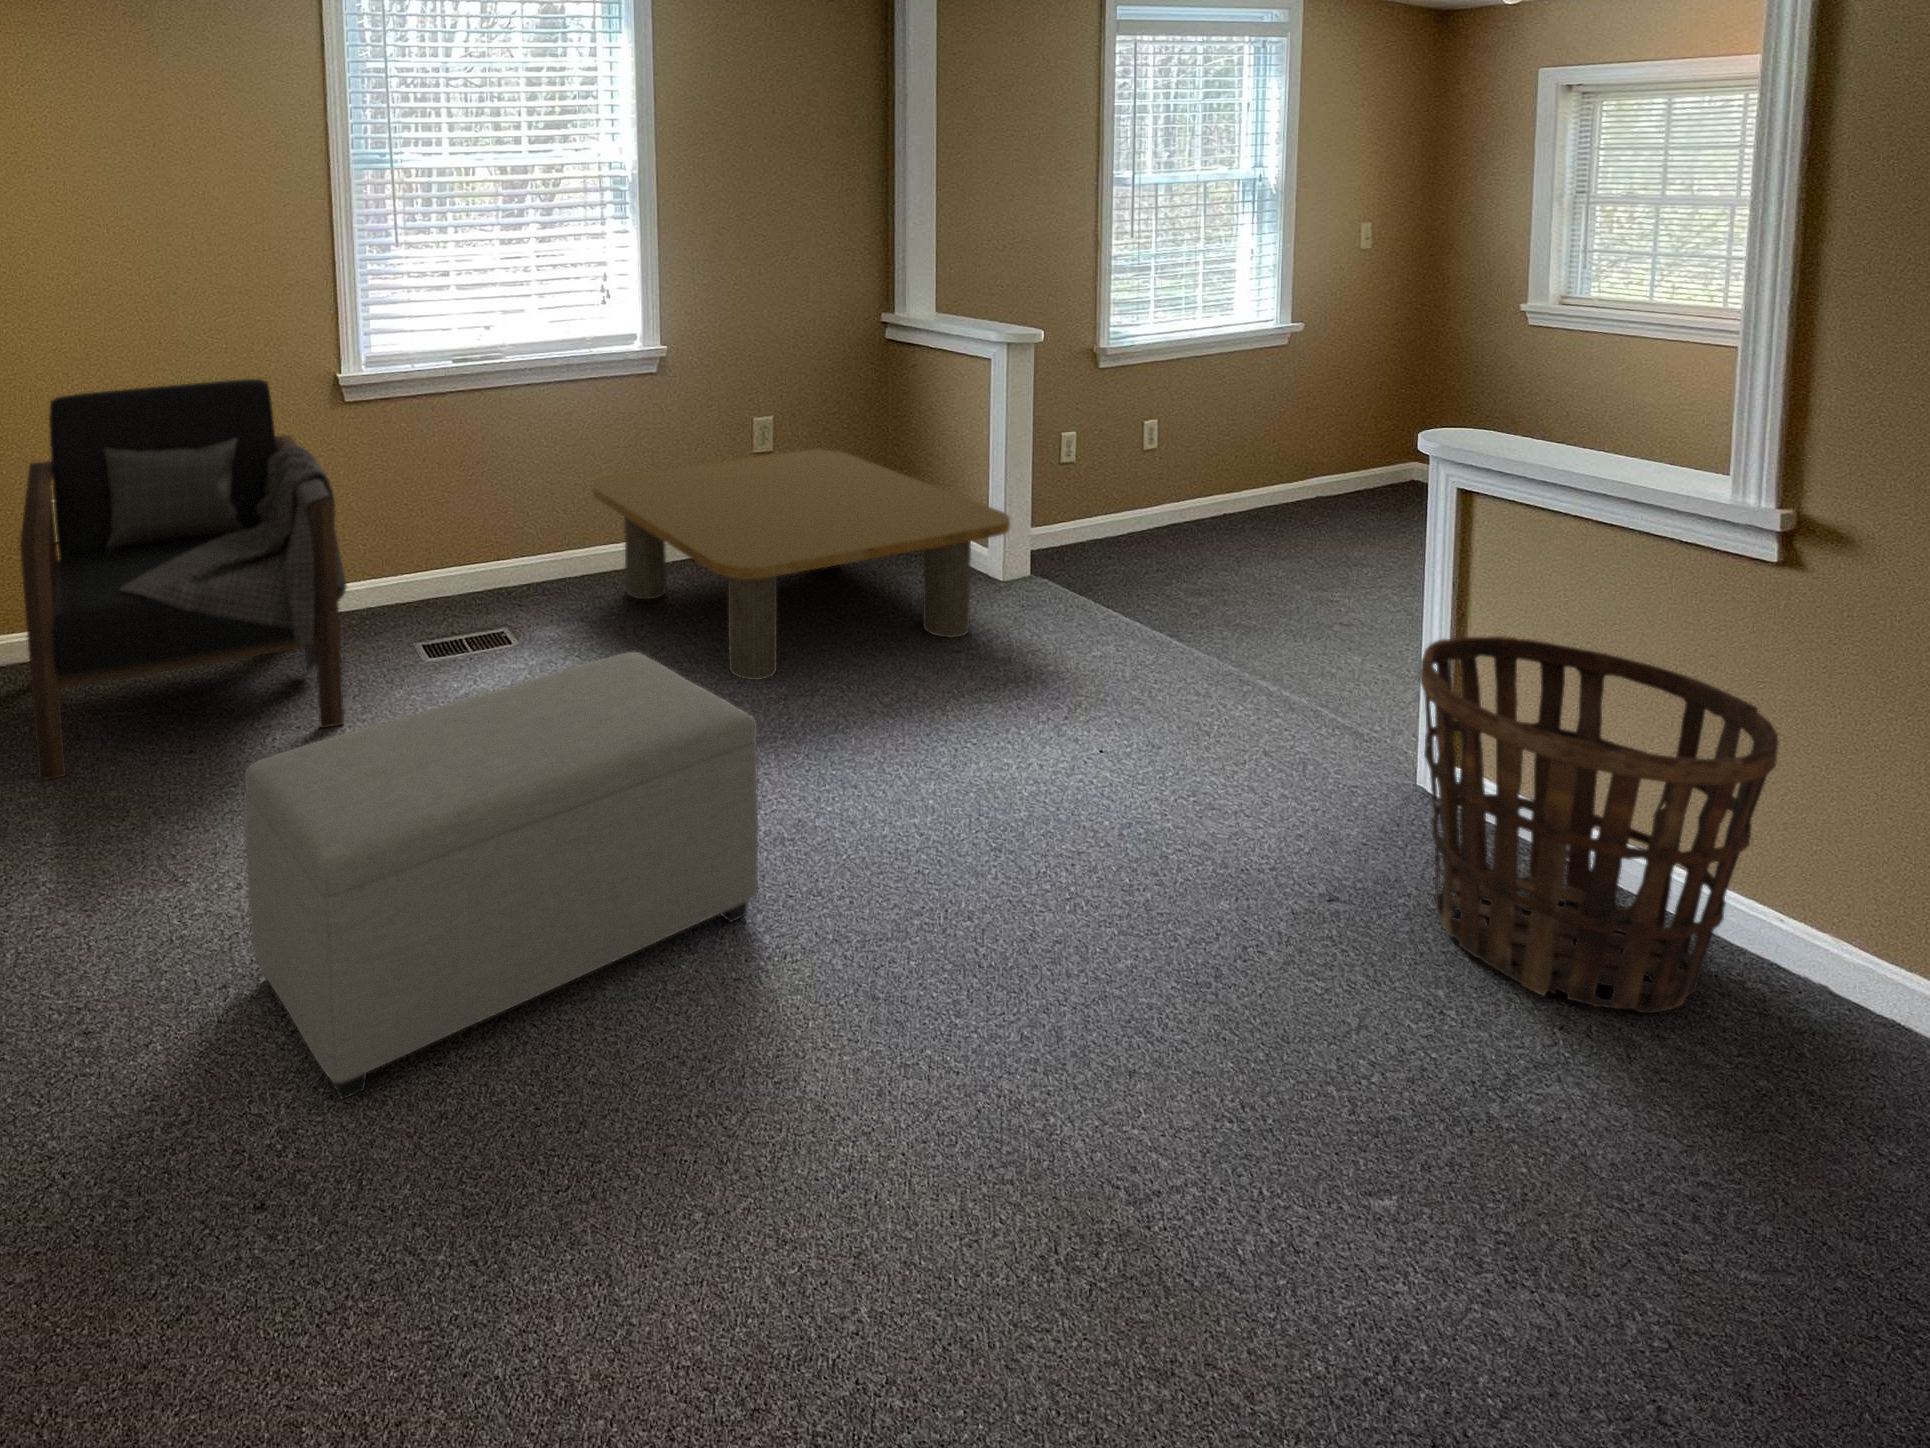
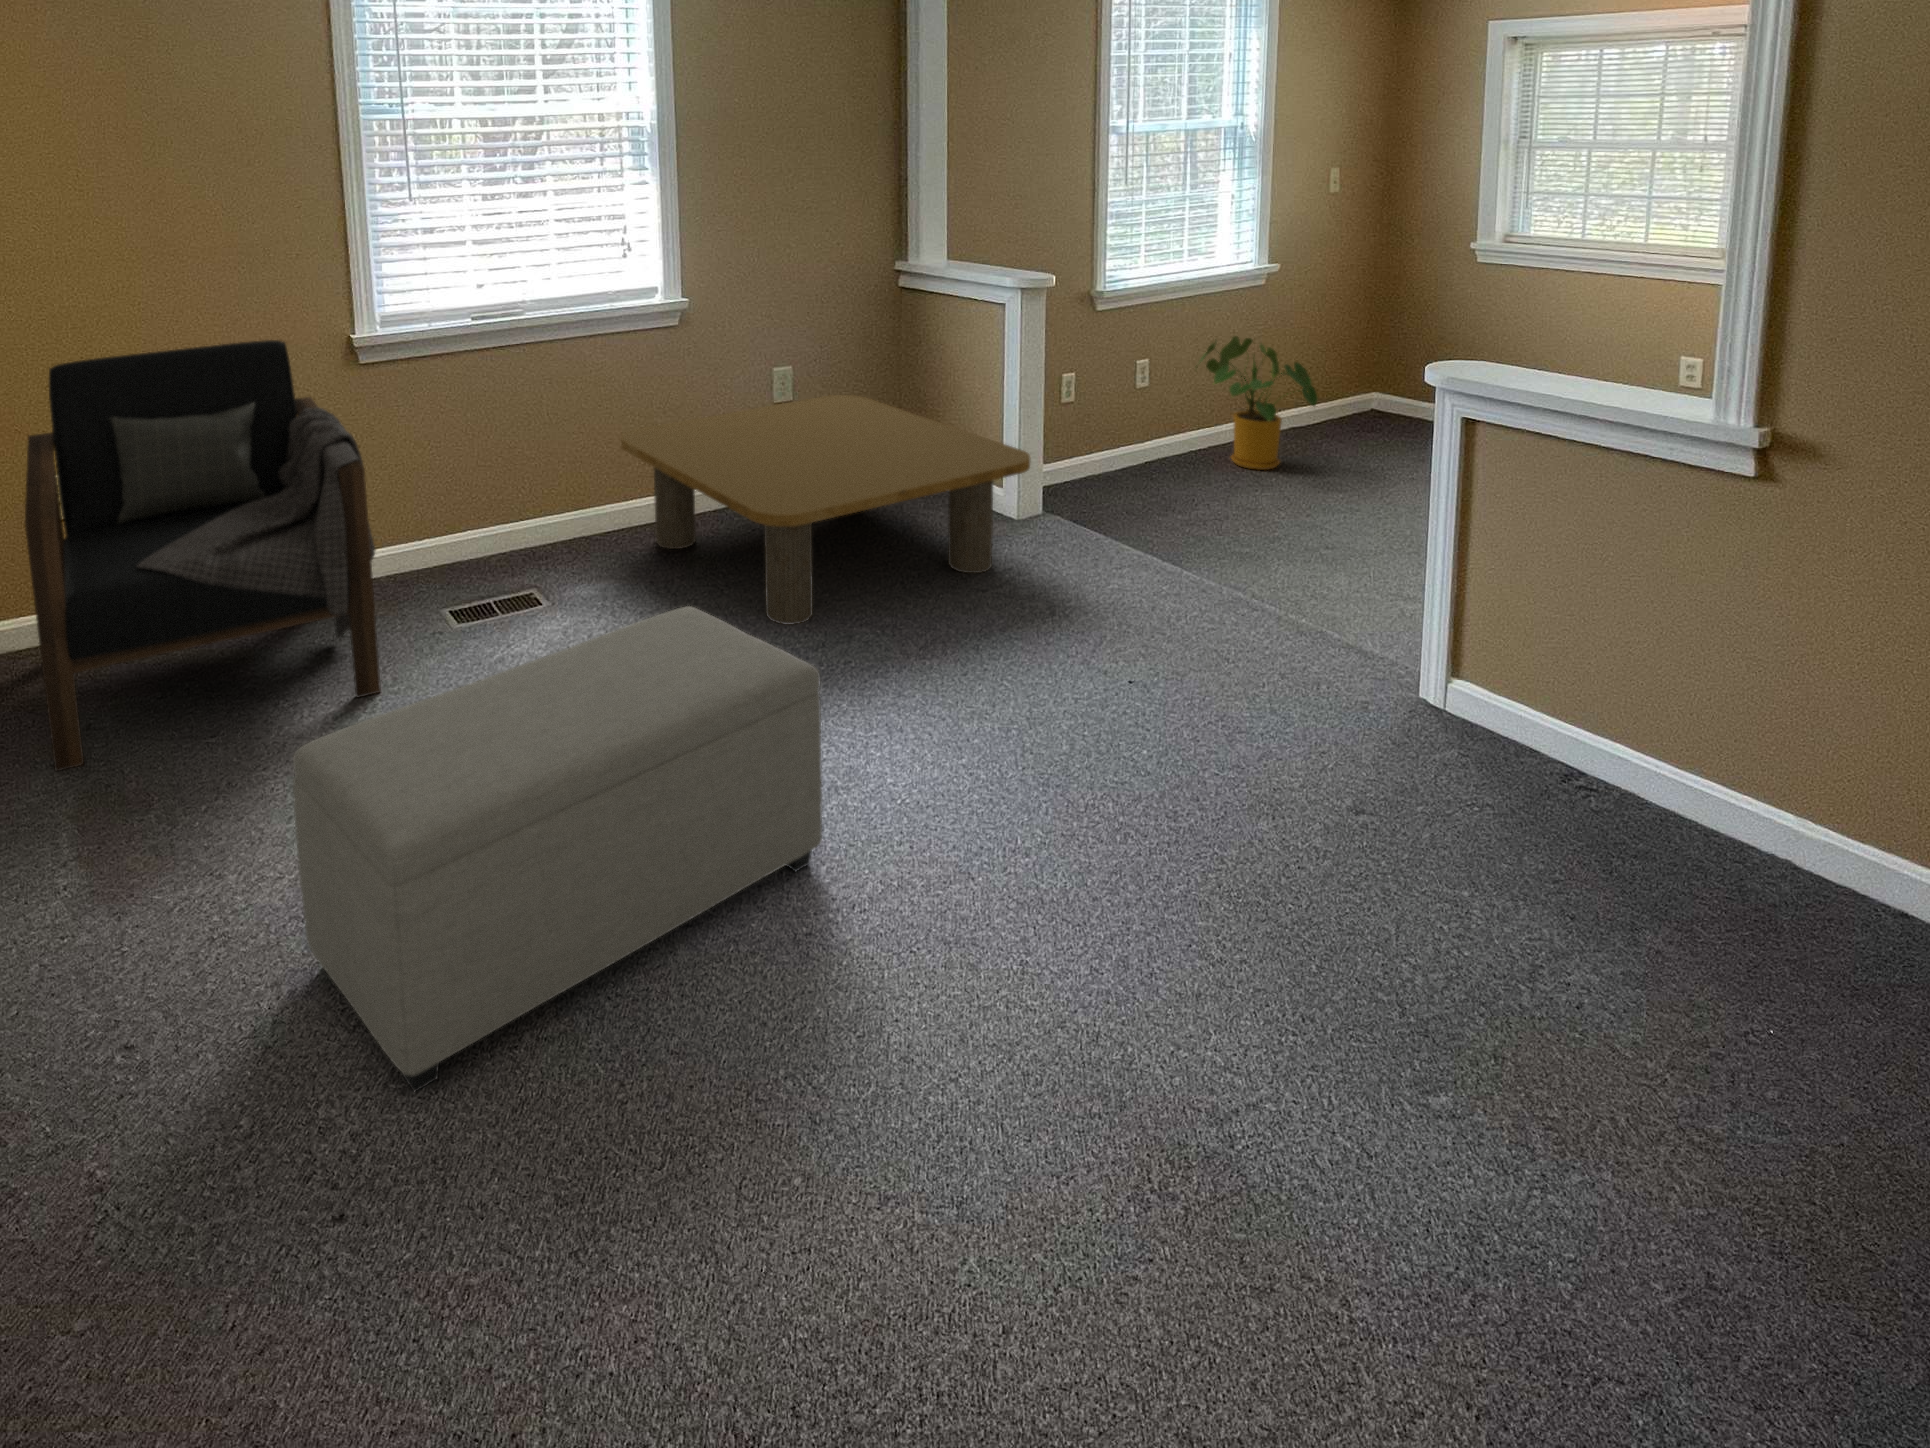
house plant: none [1207,400,1341,544] -> present [1196,336,1318,470]
basket: present [1420,636,1778,1013] -> none [1437,553,1764,896]

